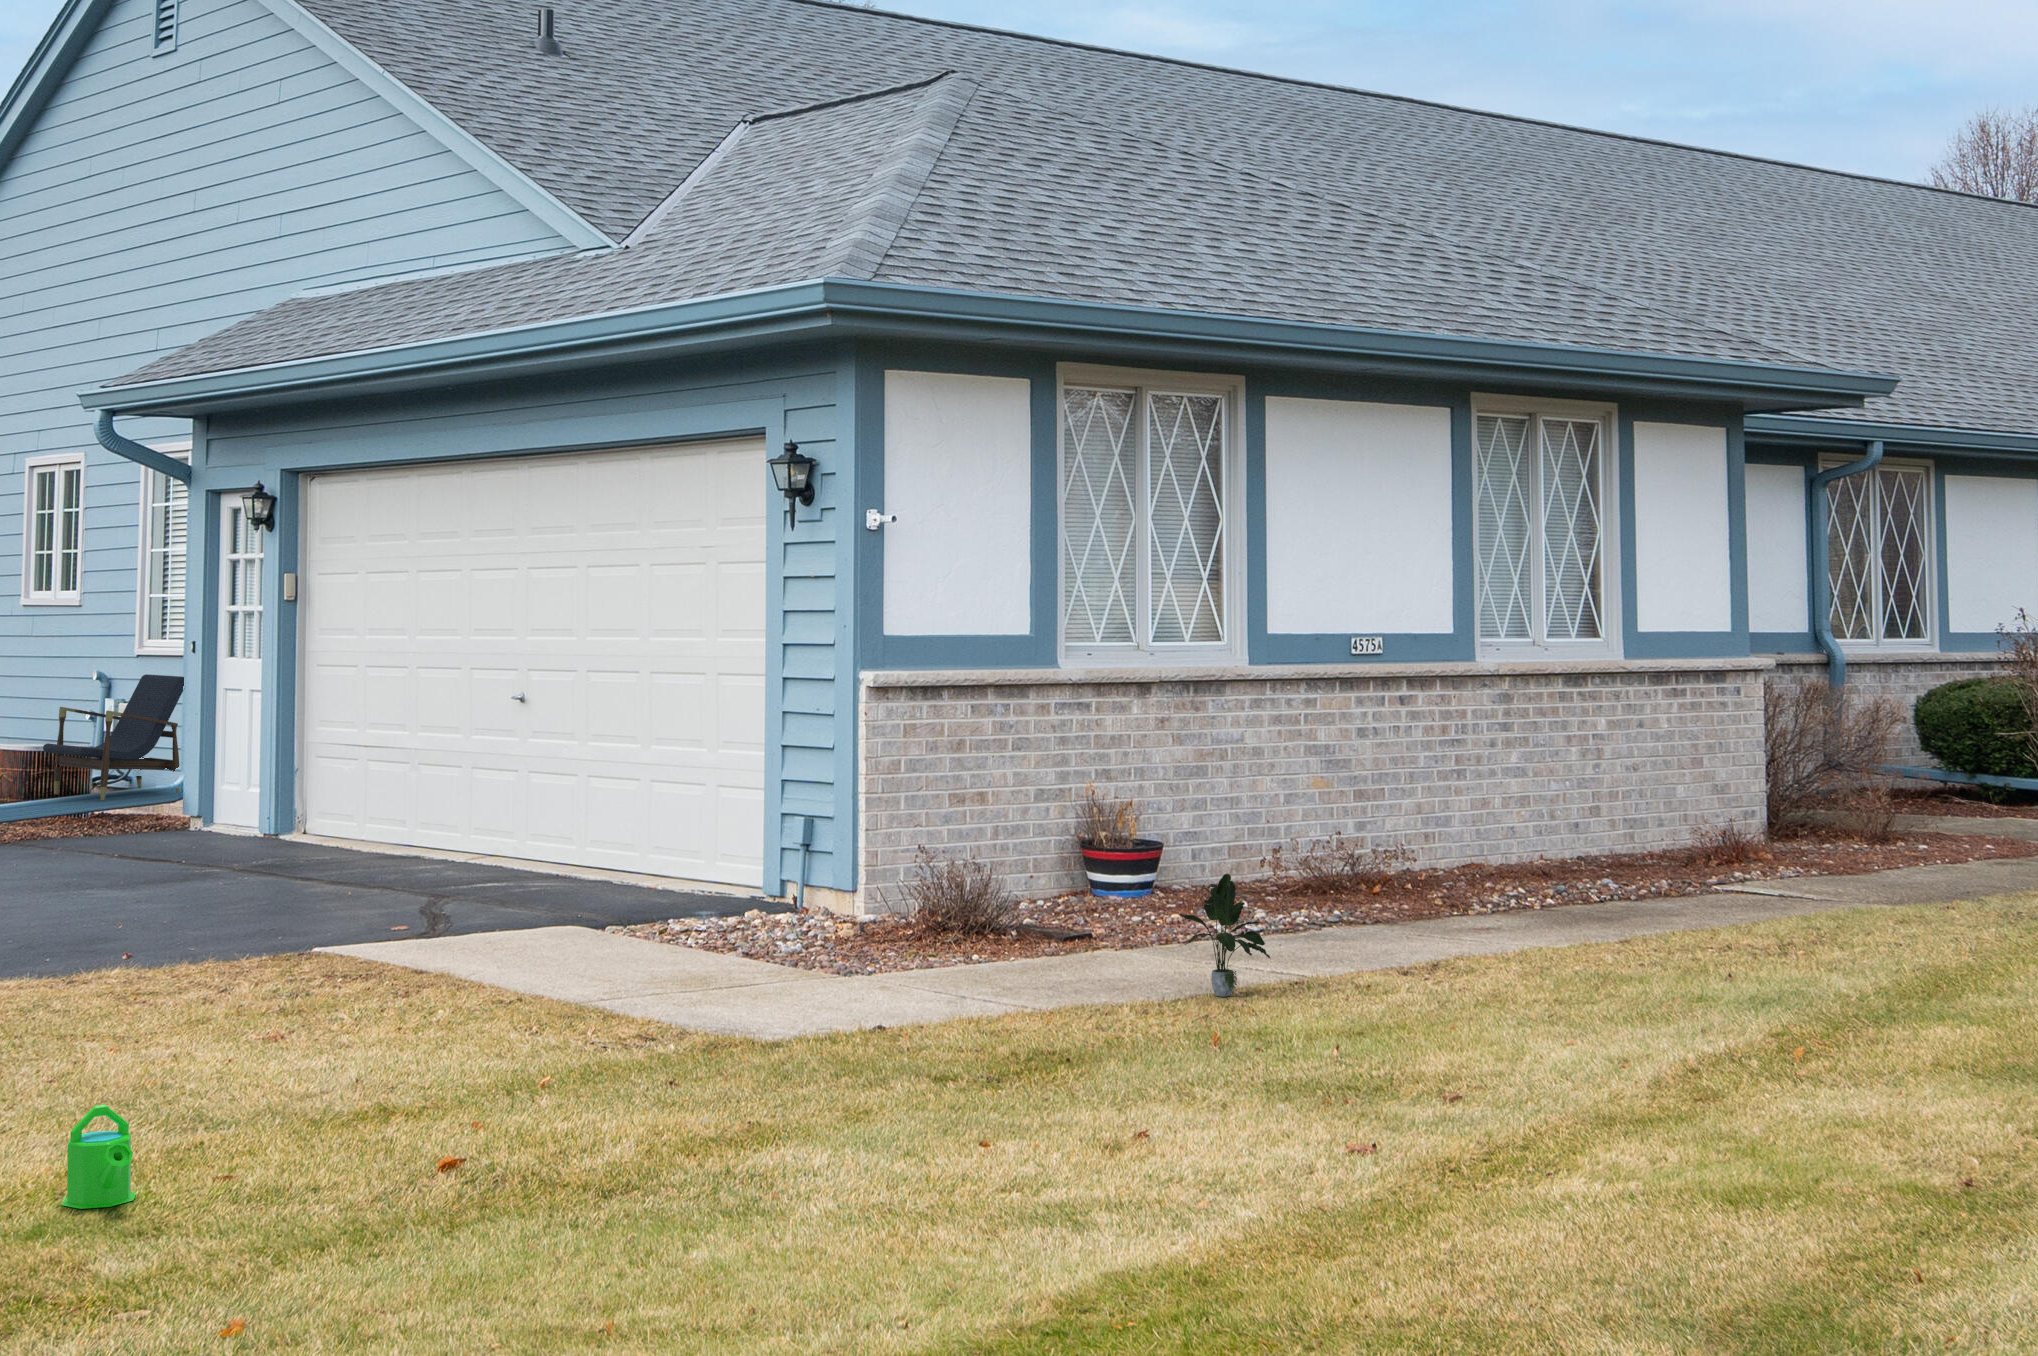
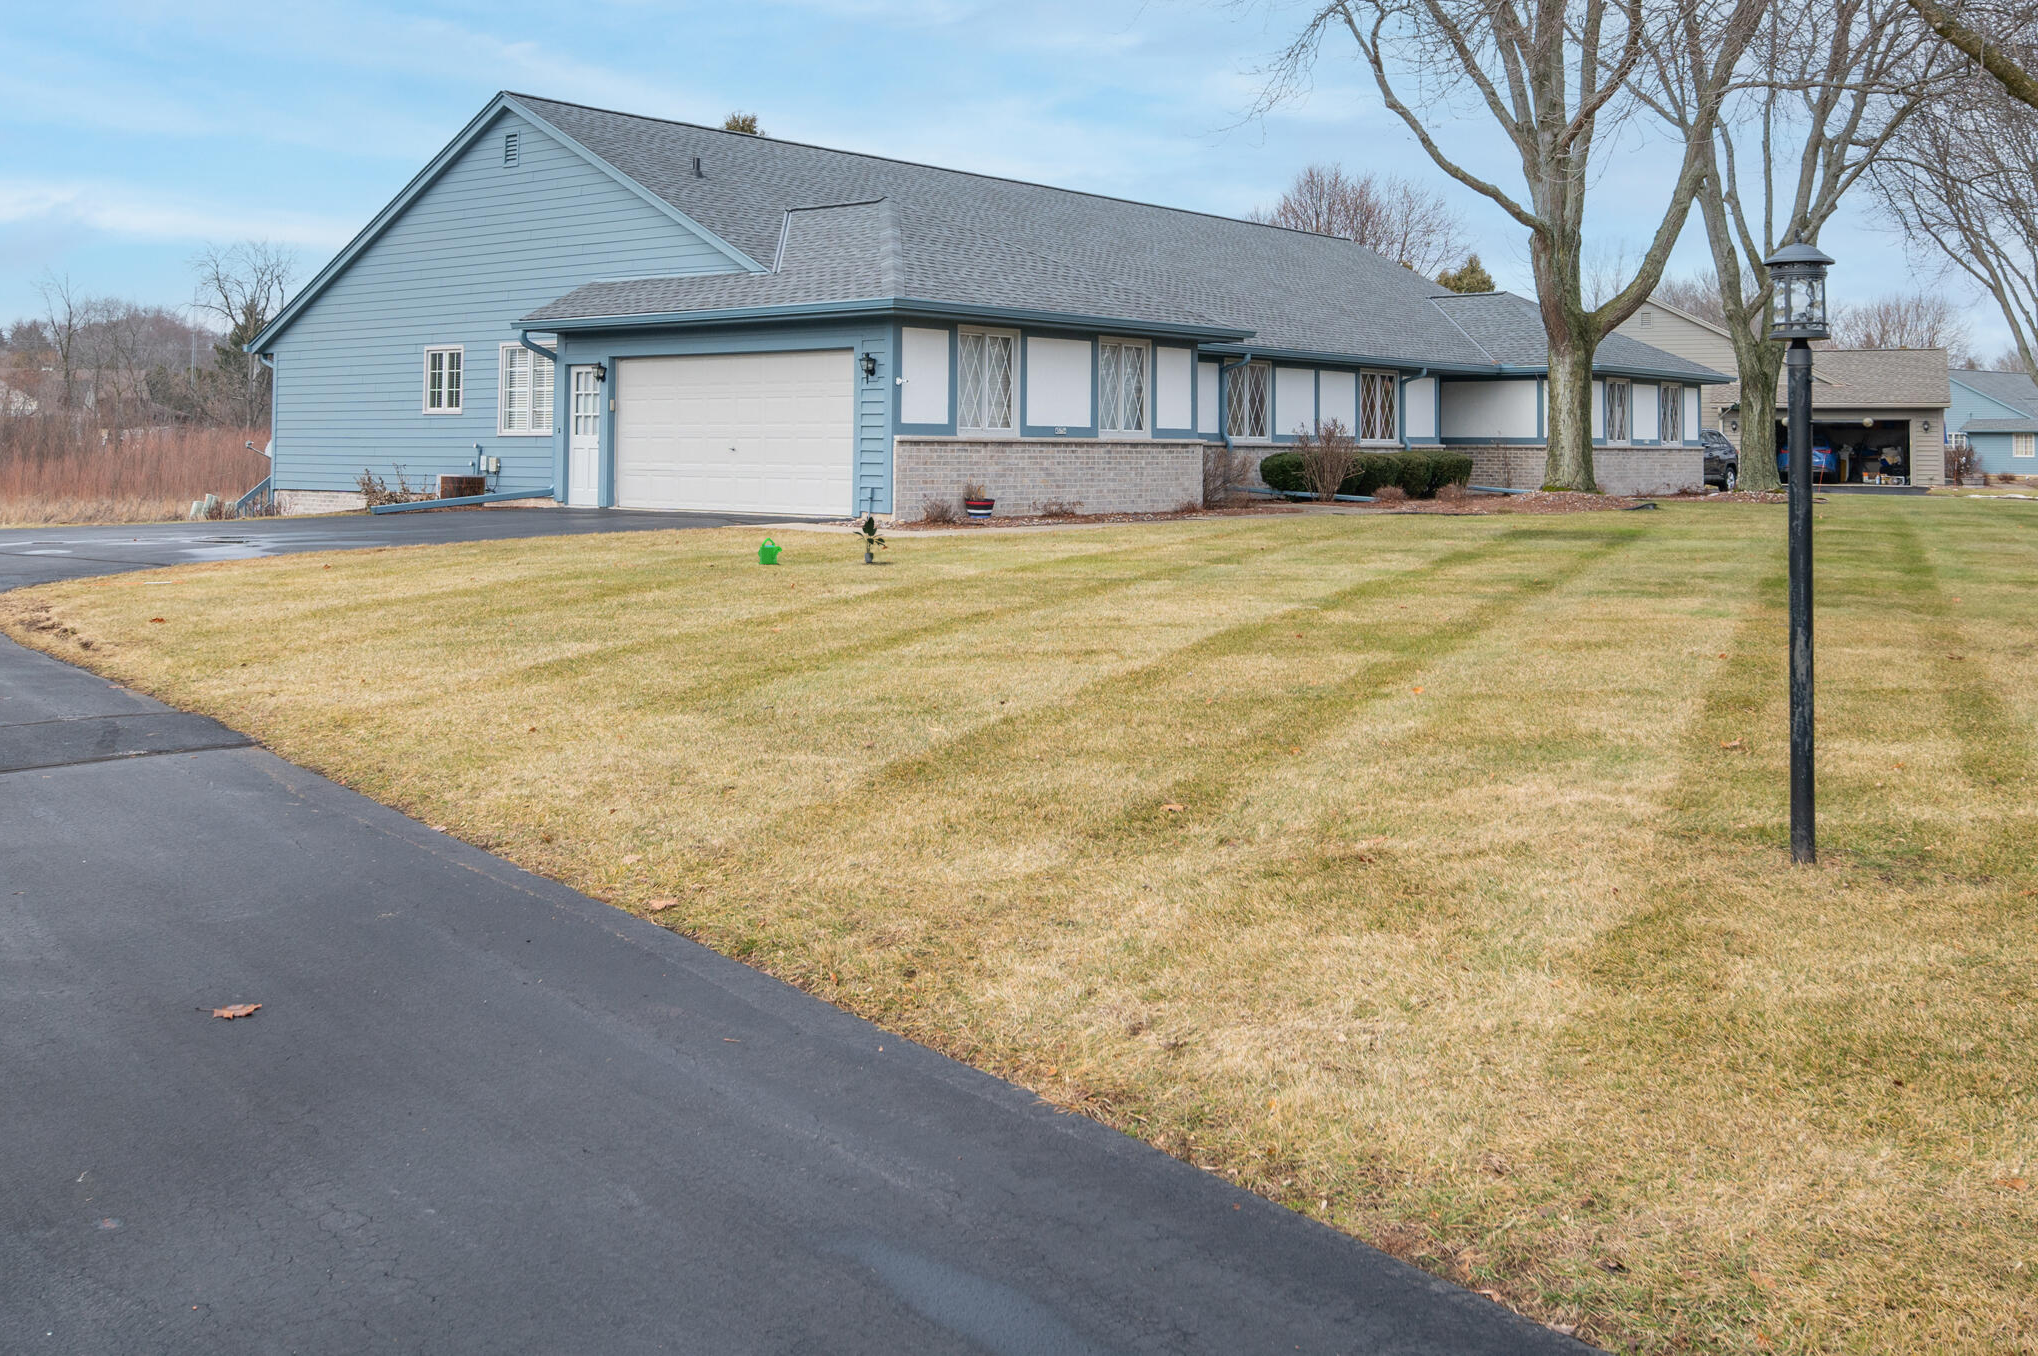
lounge chair: present [43,674,184,800] -> none [478,445,541,498]
potted plant: present [1179,874,1270,997] -> present [853,517,886,562]

